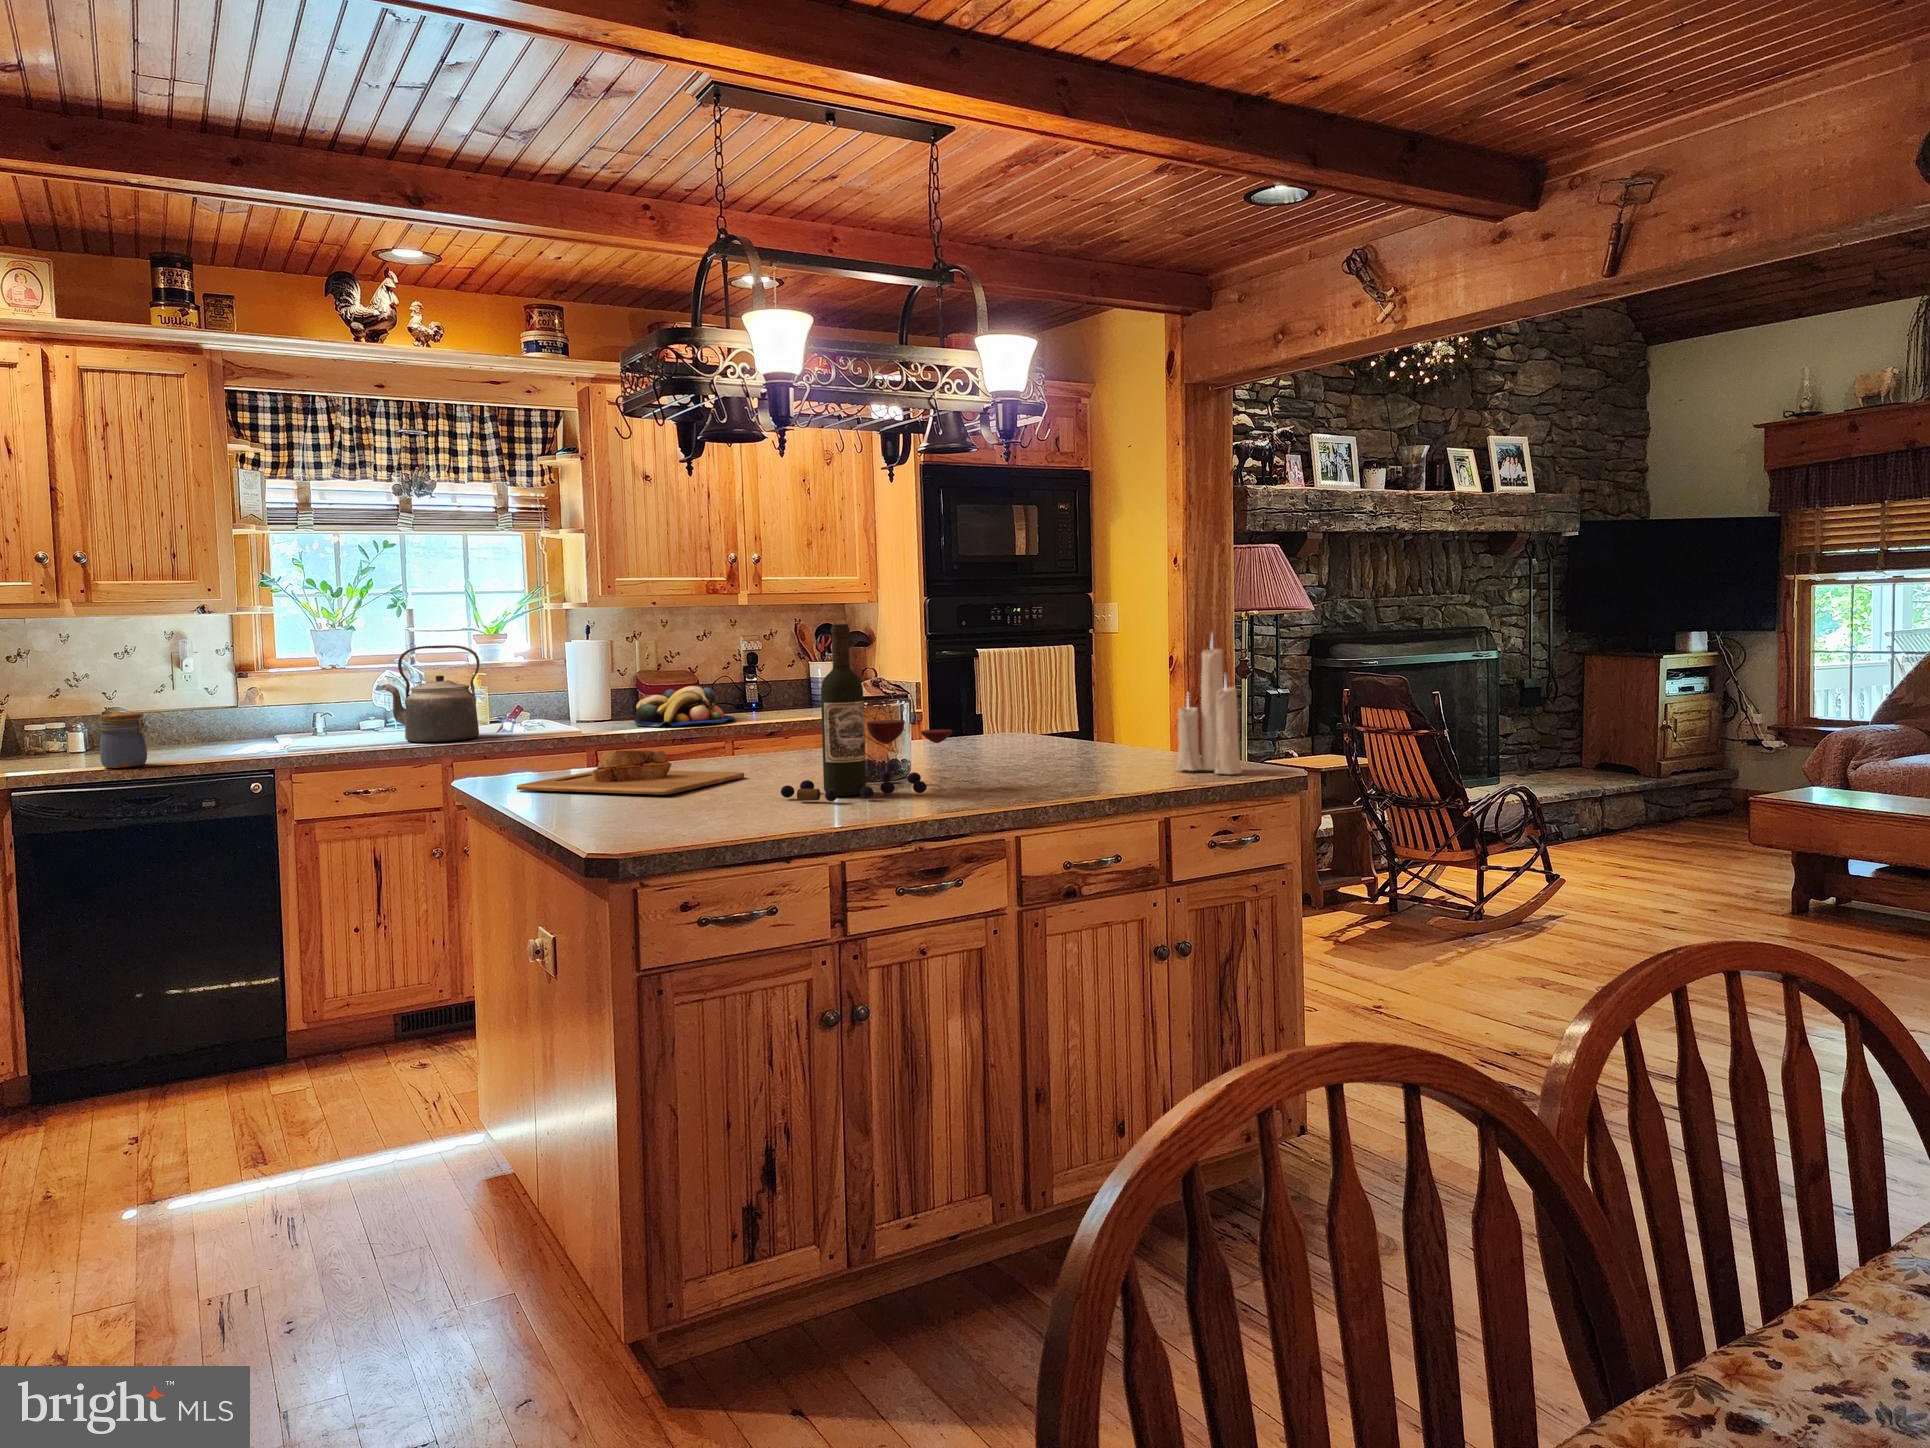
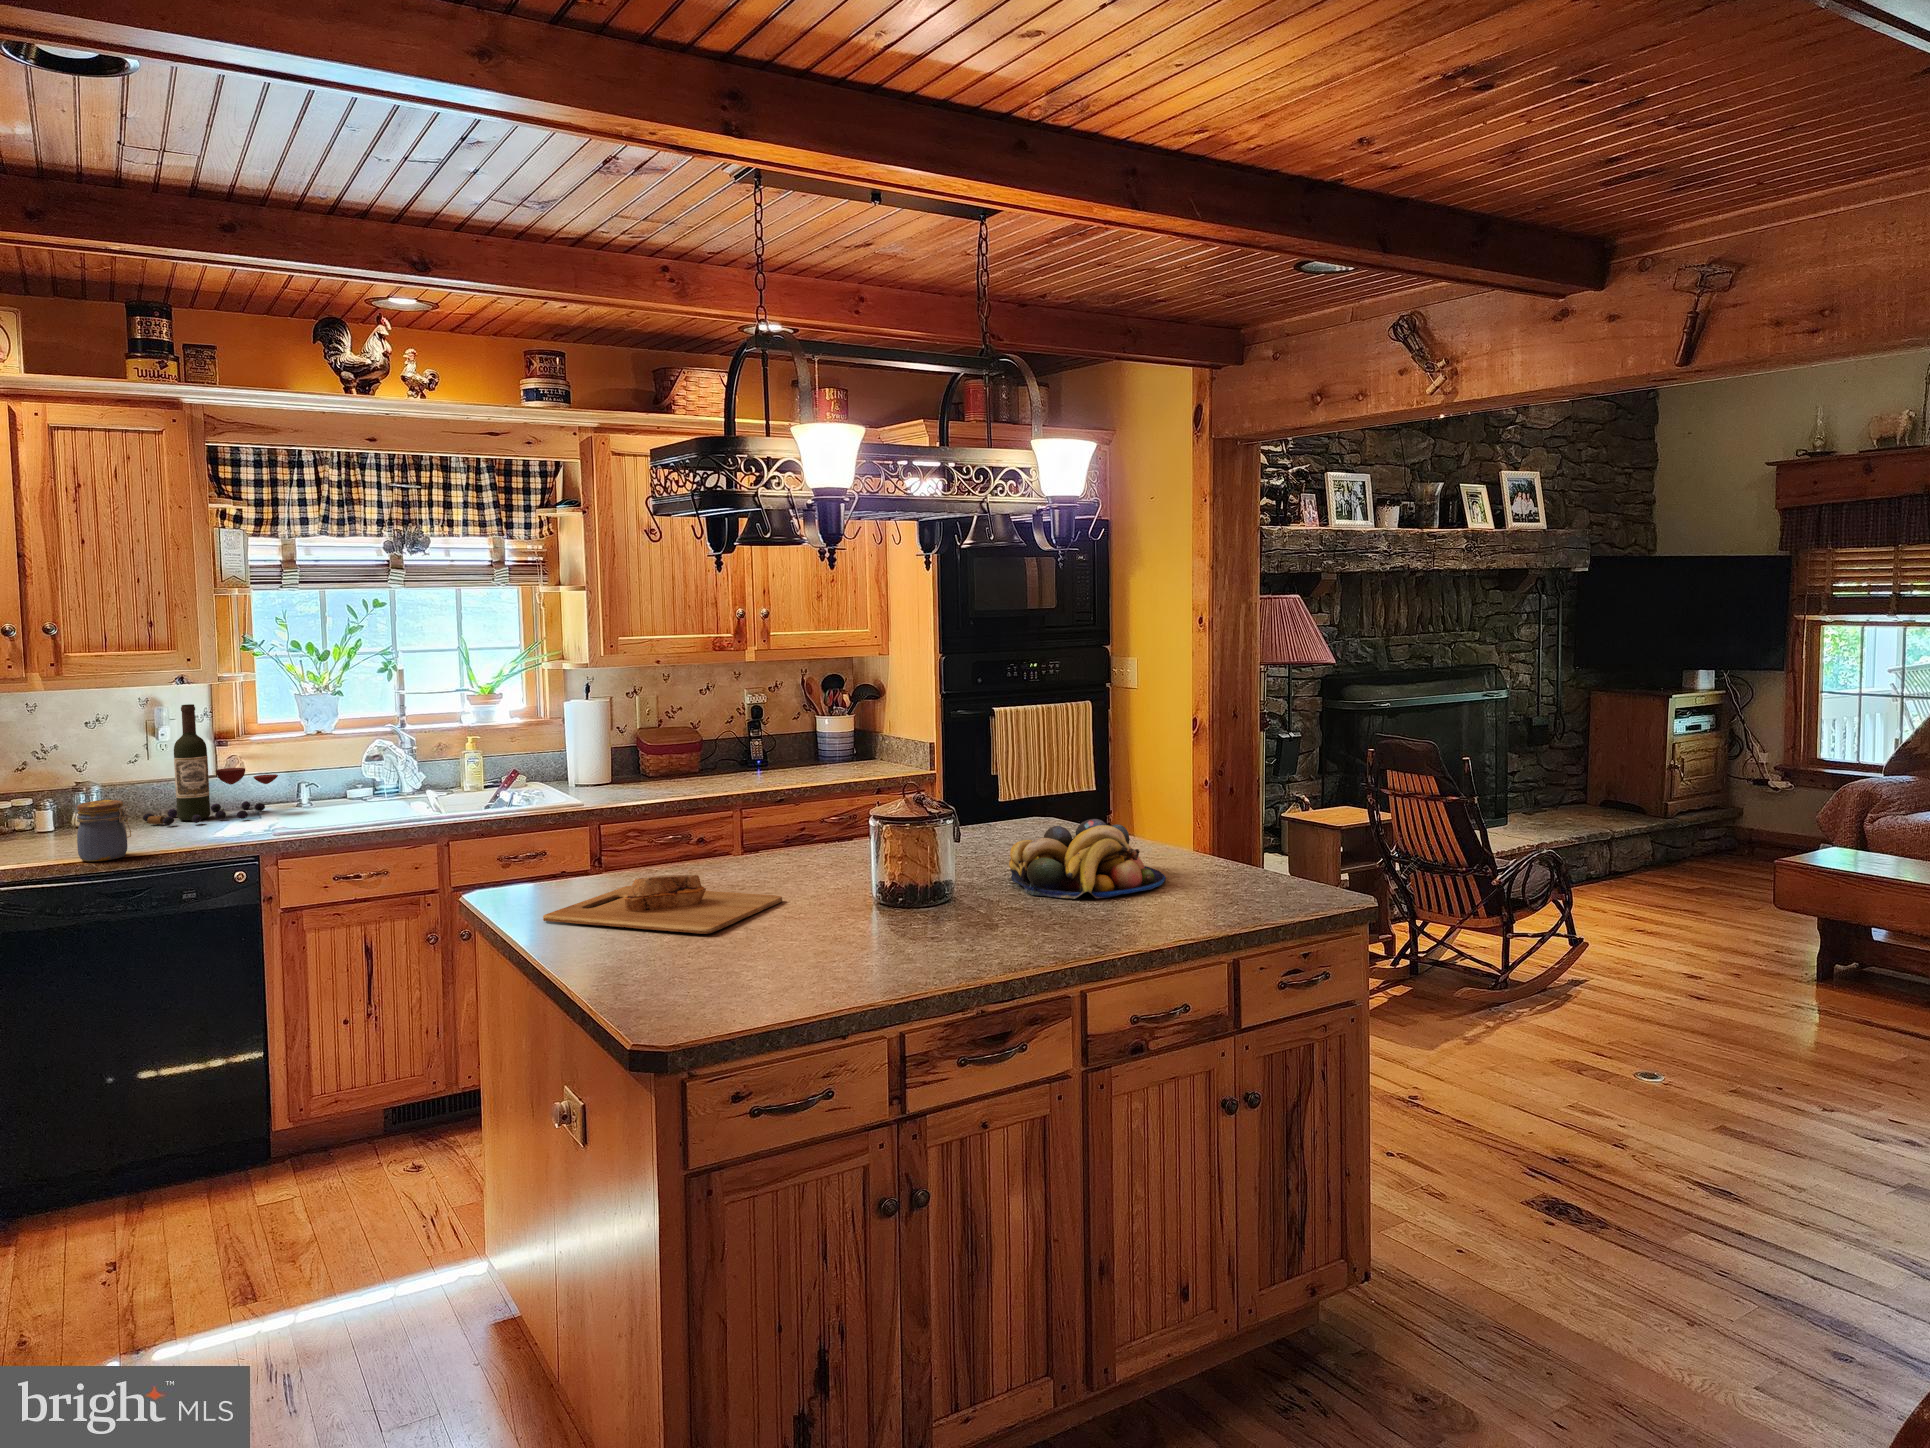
wine bottle: present [781,624,953,801] -> present [143,704,278,825]
candle: present [1176,643,1242,774] -> none [1238,747,1309,908]
kettle: present [385,645,480,742] -> none [377,717,477,821]
fruit bowl: present [634,686,735,726] -> present [1009,819,1166,899]

